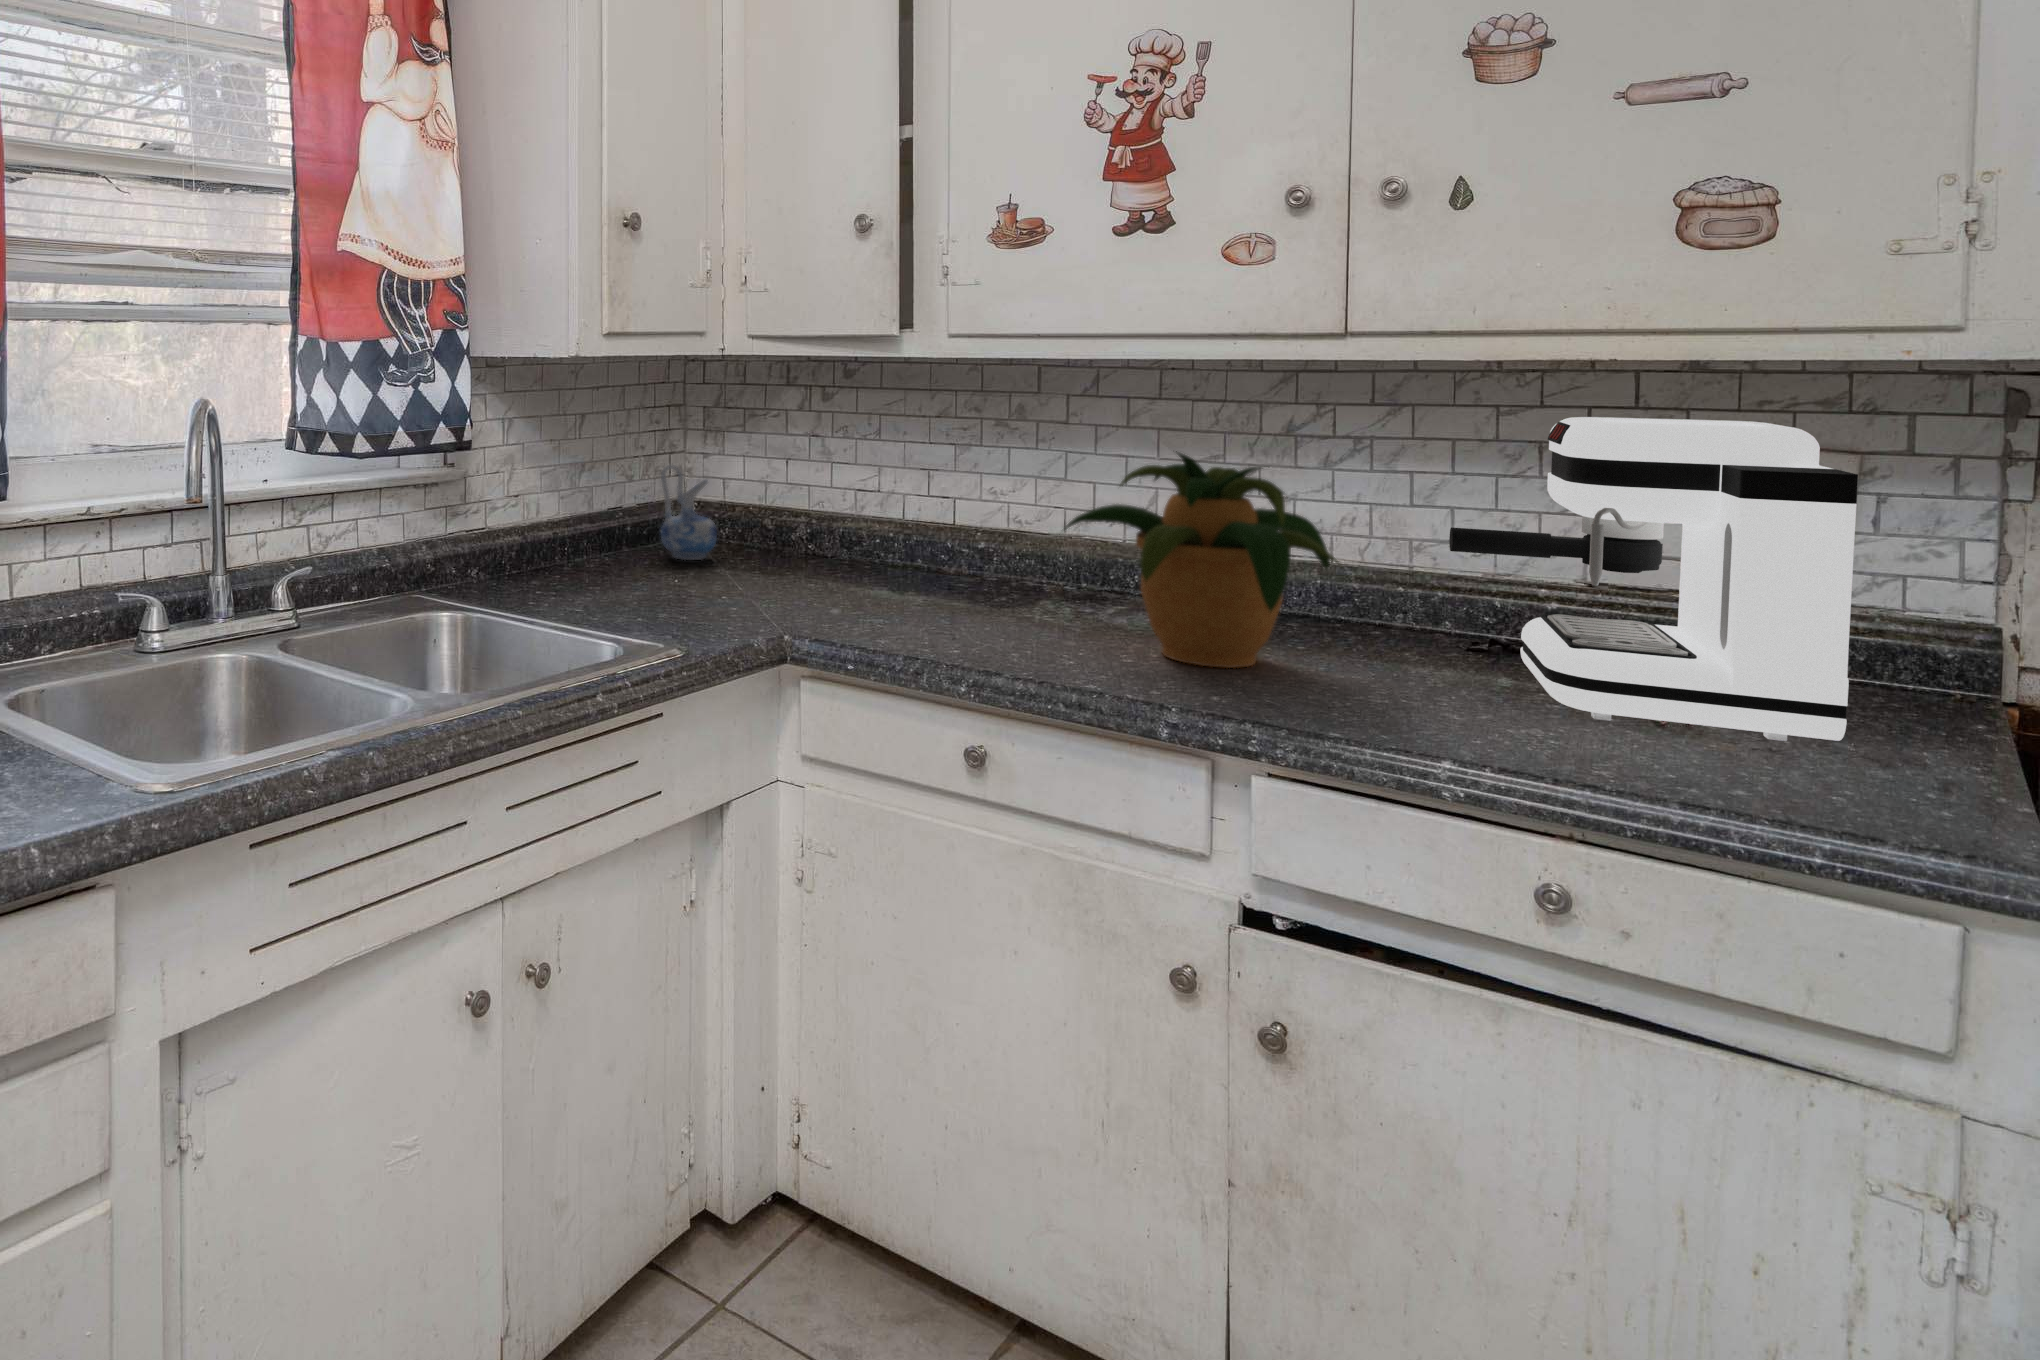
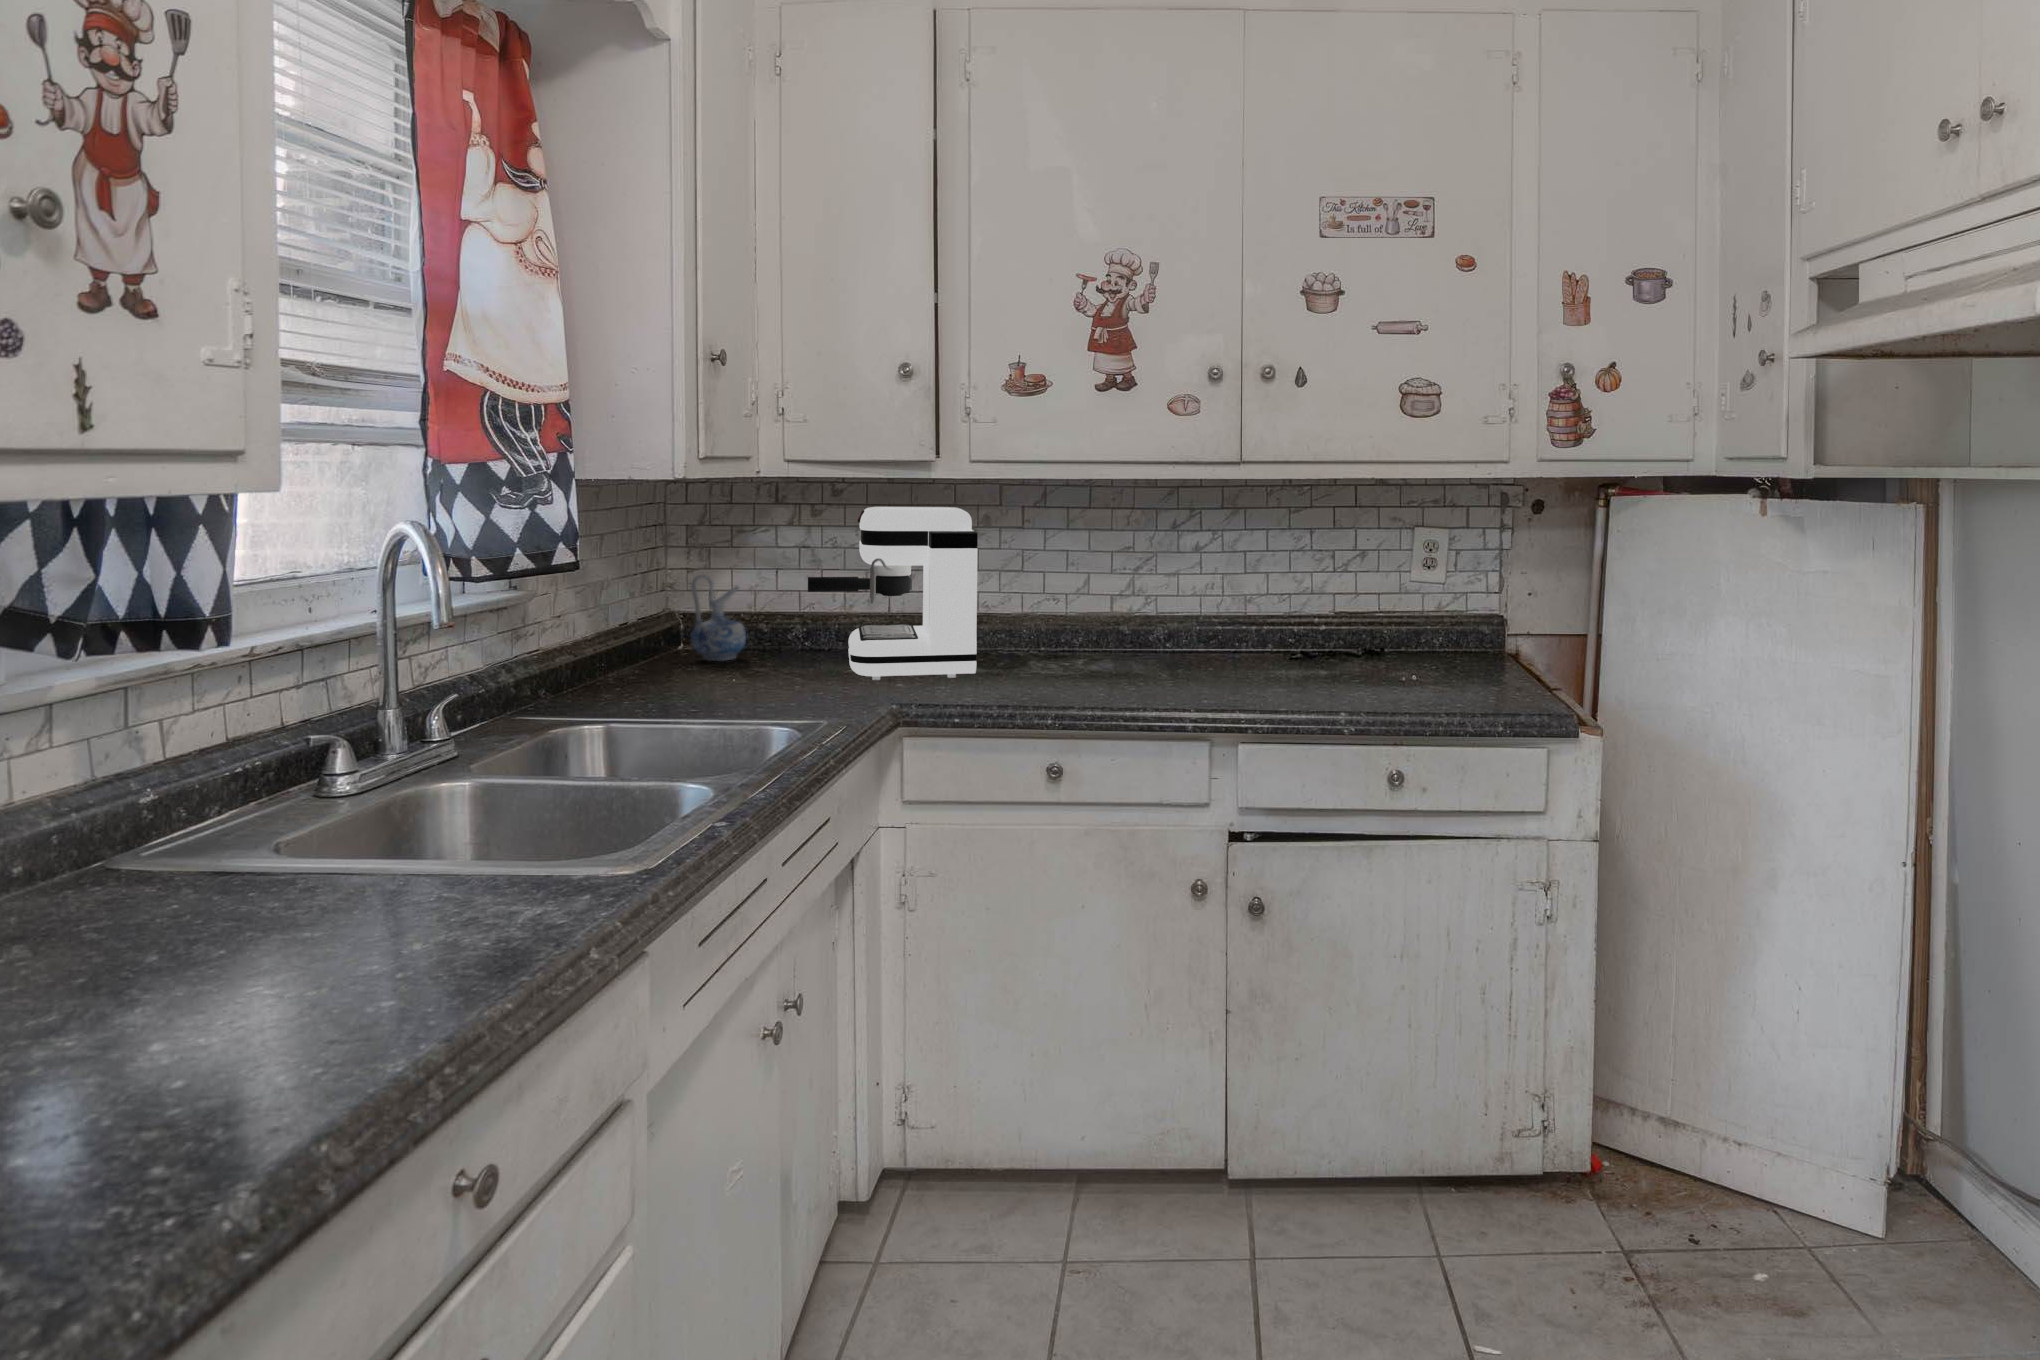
coffee maker: present [1449,417,1858,741] -> present [808,507,978,680]
potted plant: present [1065,451,1337,668] -> none [1081,539,1253,680]

